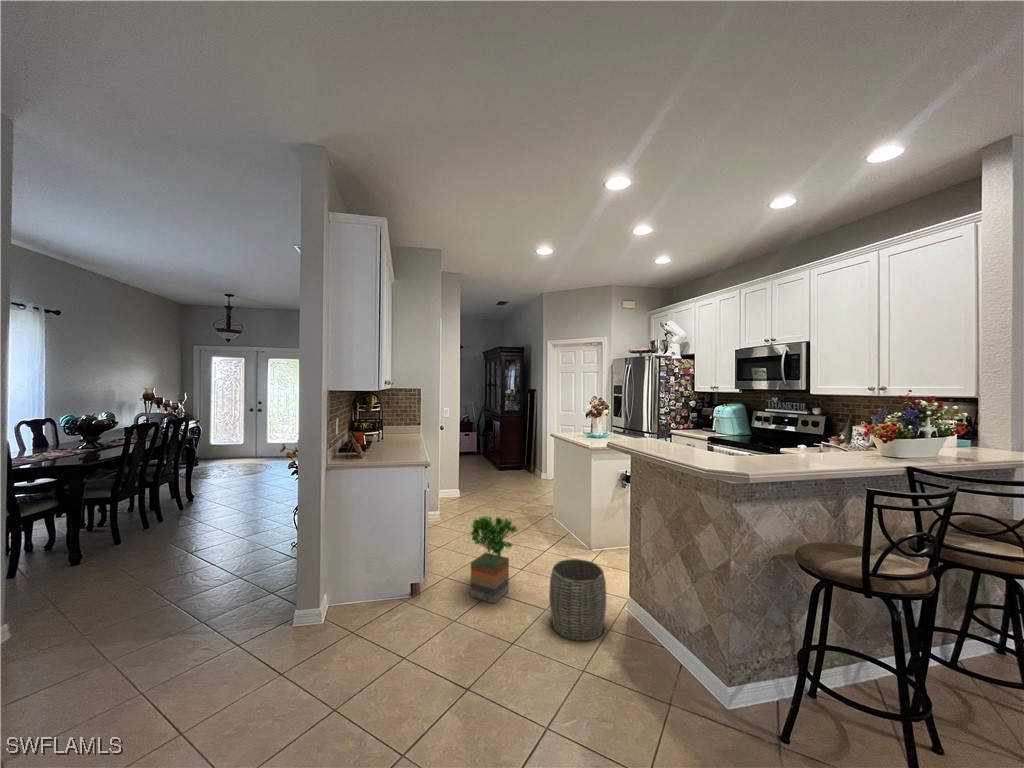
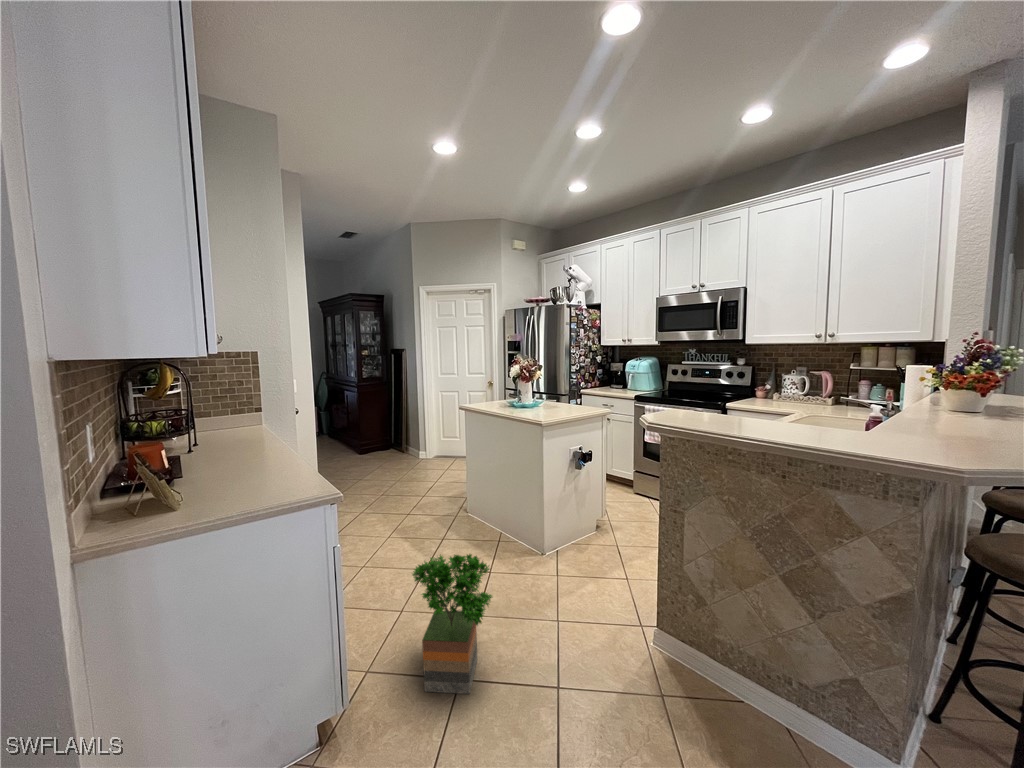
woven basket: present [549,559,606,641] -> none [566,595,651,727]

